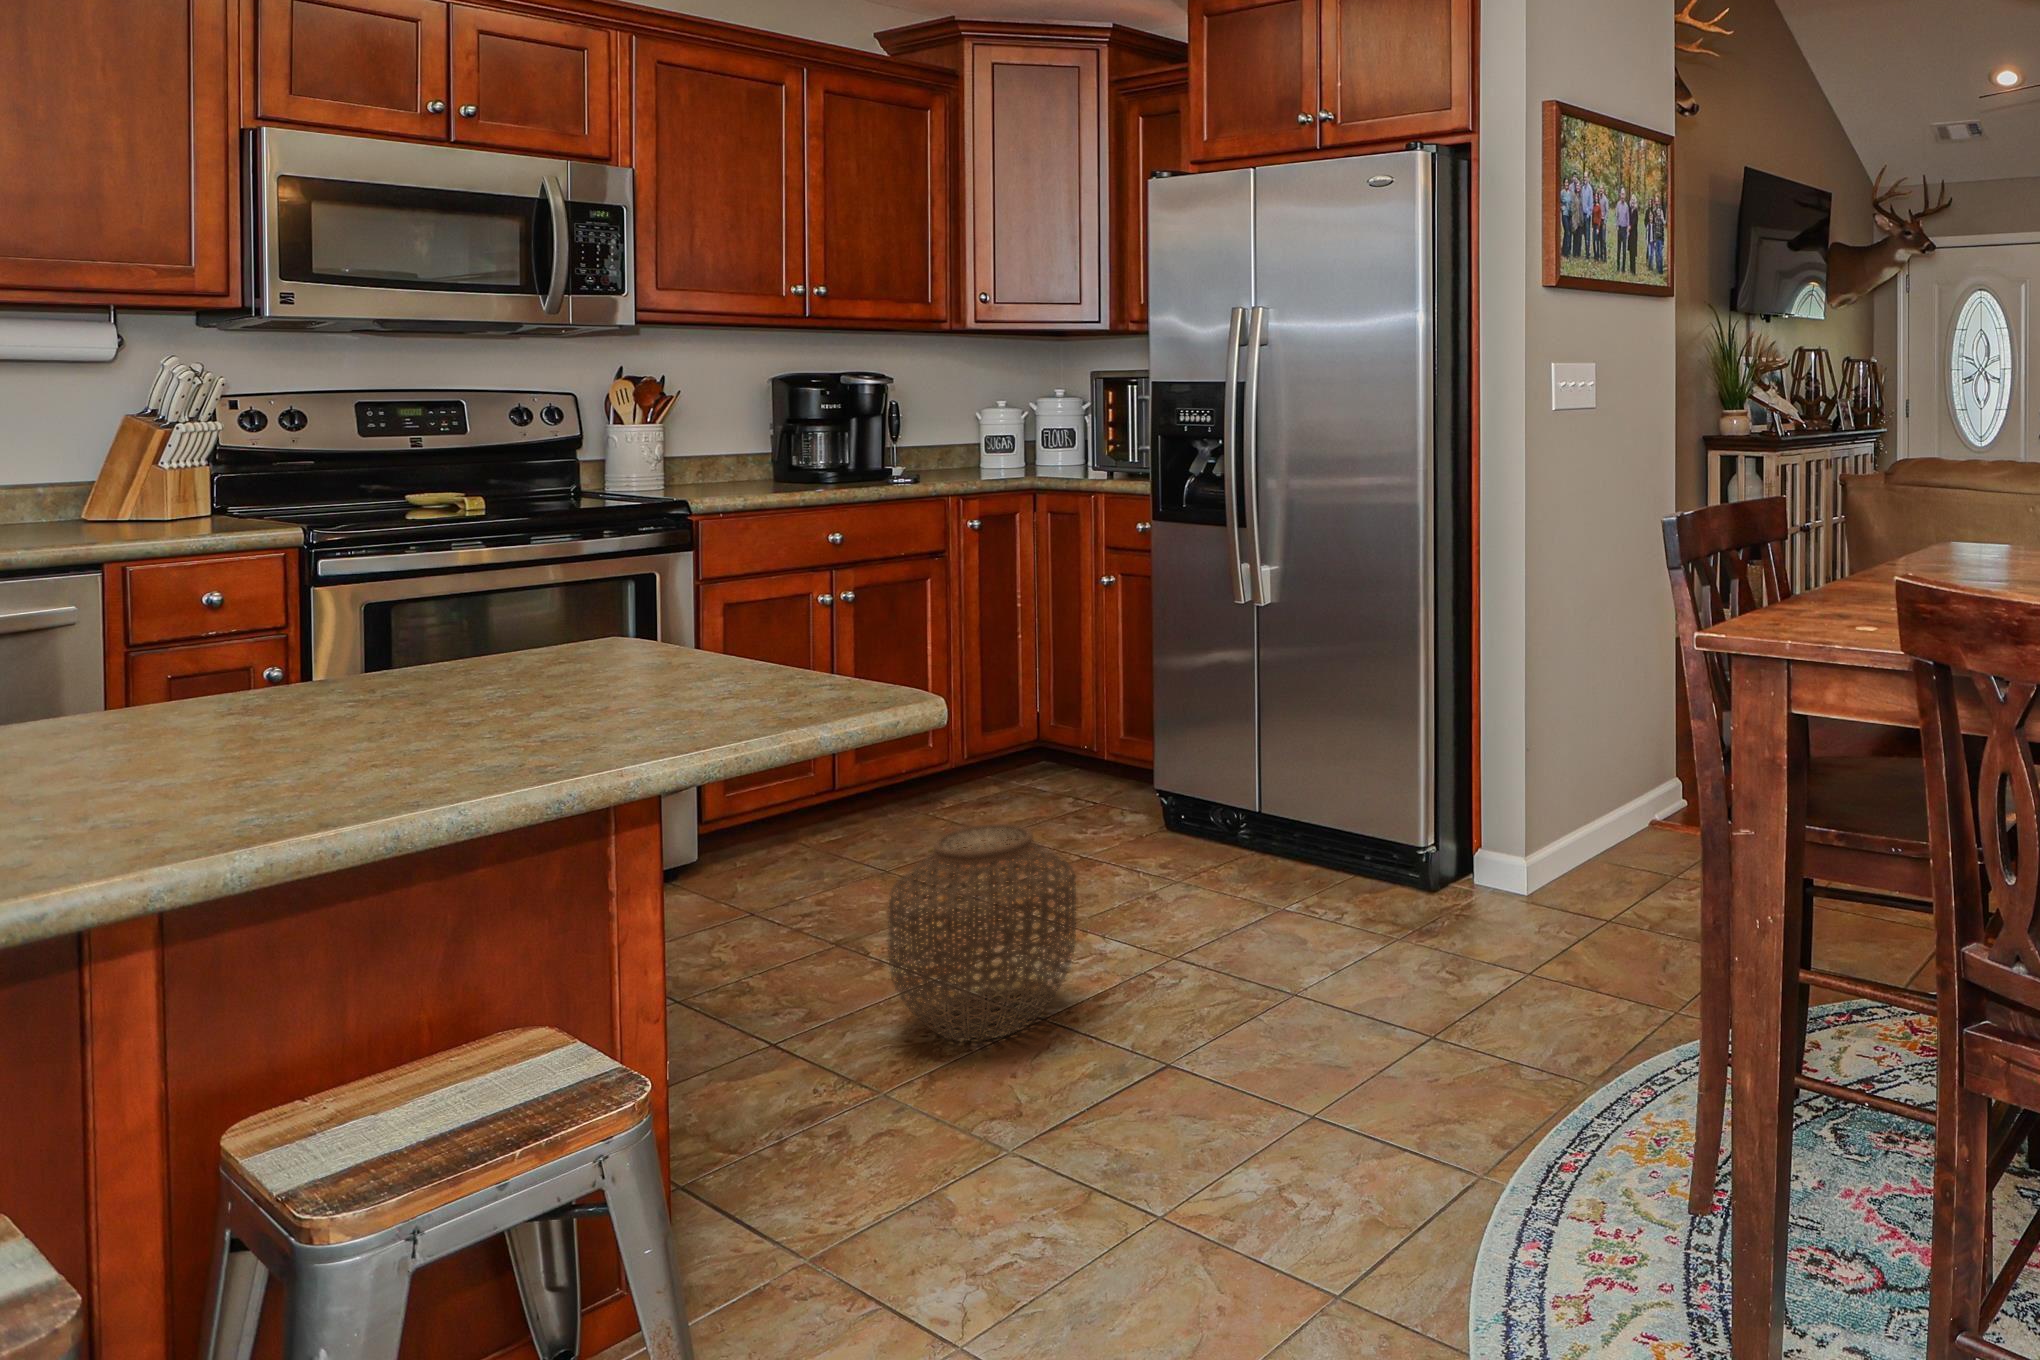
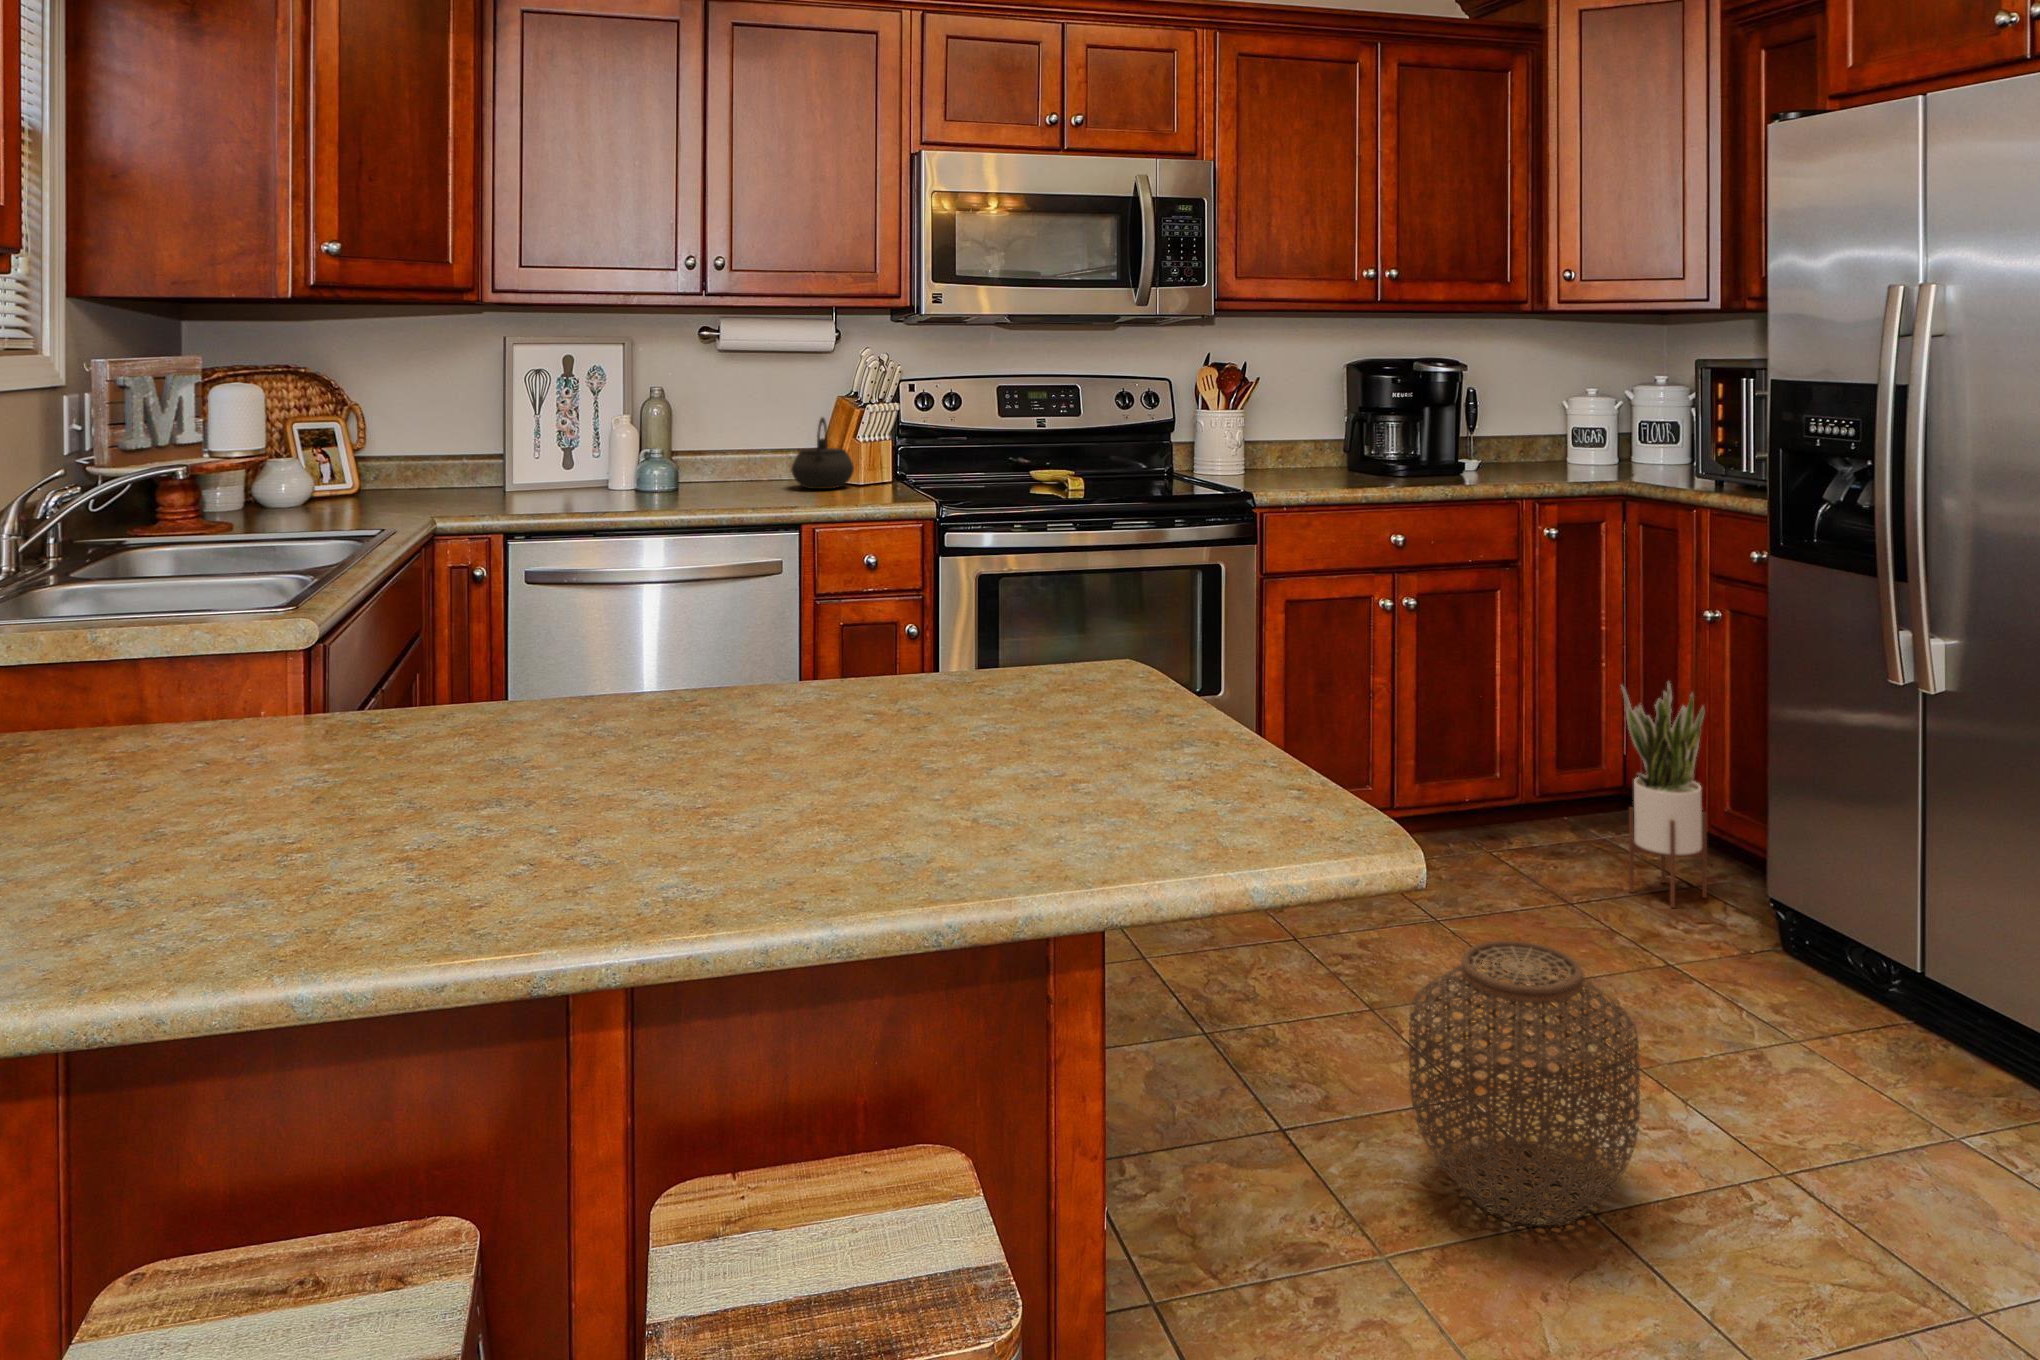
kettle: none [54,442,155,528] -> present [791,417,854,489]
potted plant: none [1038,632,1107,819] -> present [1621,682,1707,908]

